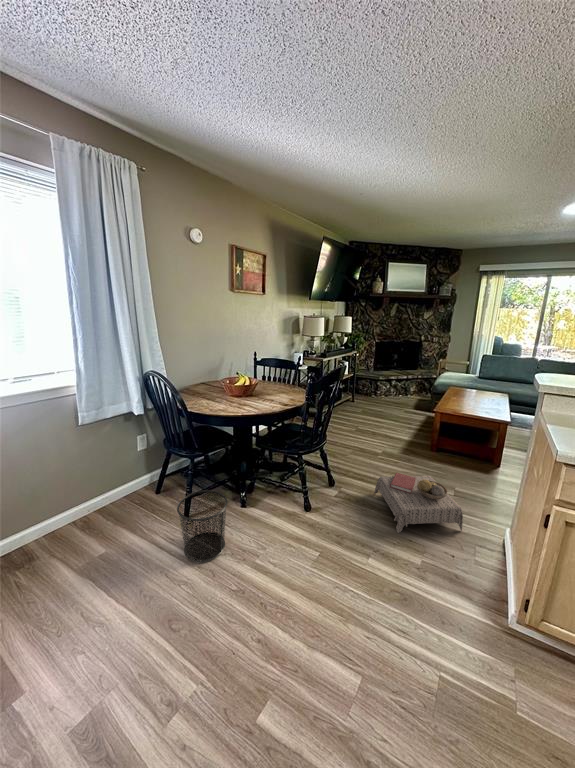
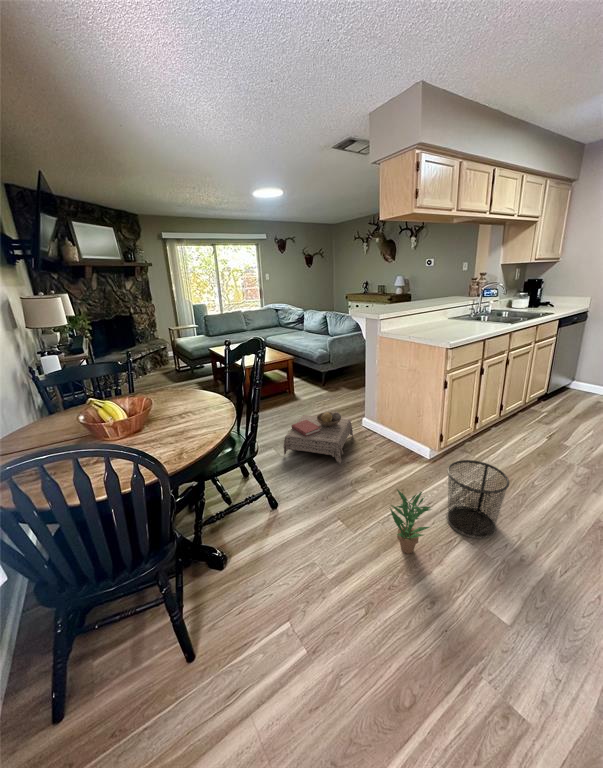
trash can: present [177,490,228,563] -> present [446,460,510,539]
potted plant: none [290,540,336,617] -> present [391,489,431,554]

